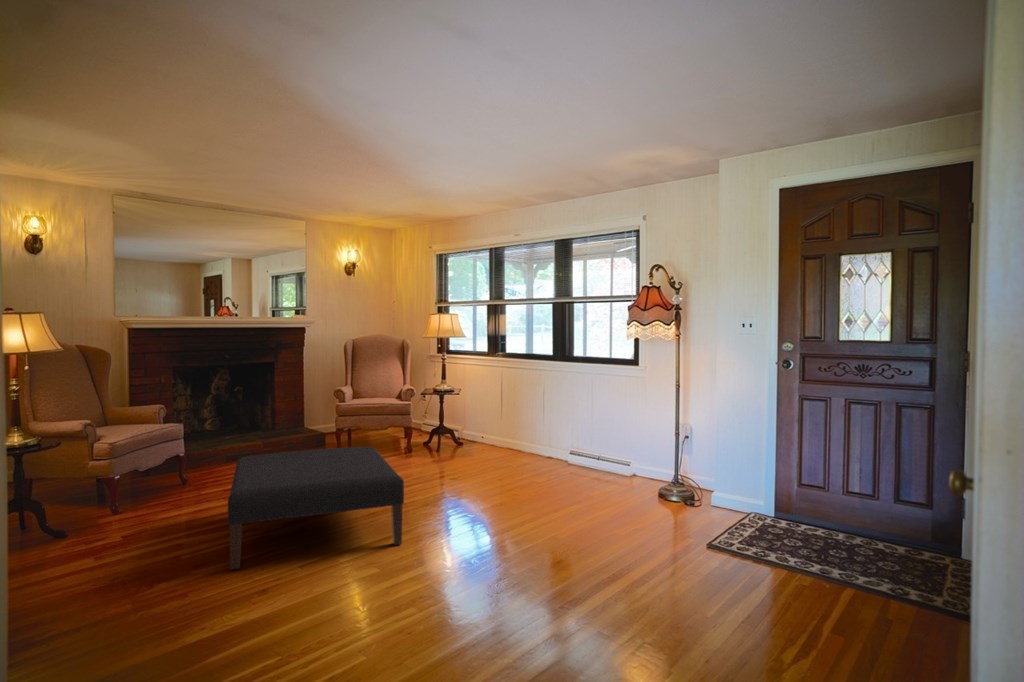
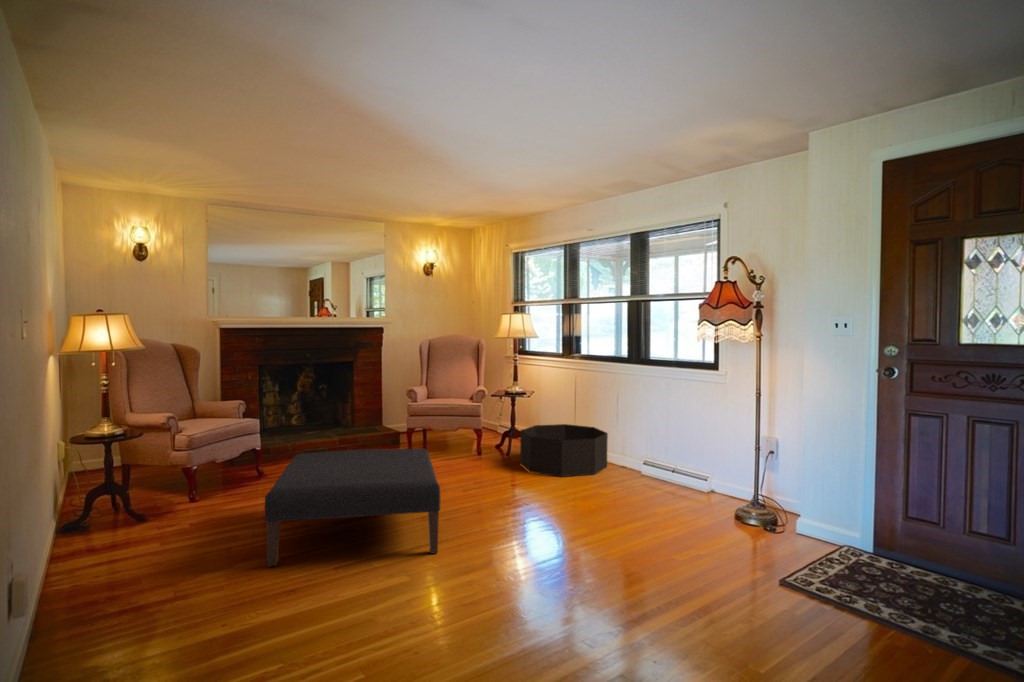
basket: none [454,419,536,469] -> present [520,424,608,477]

